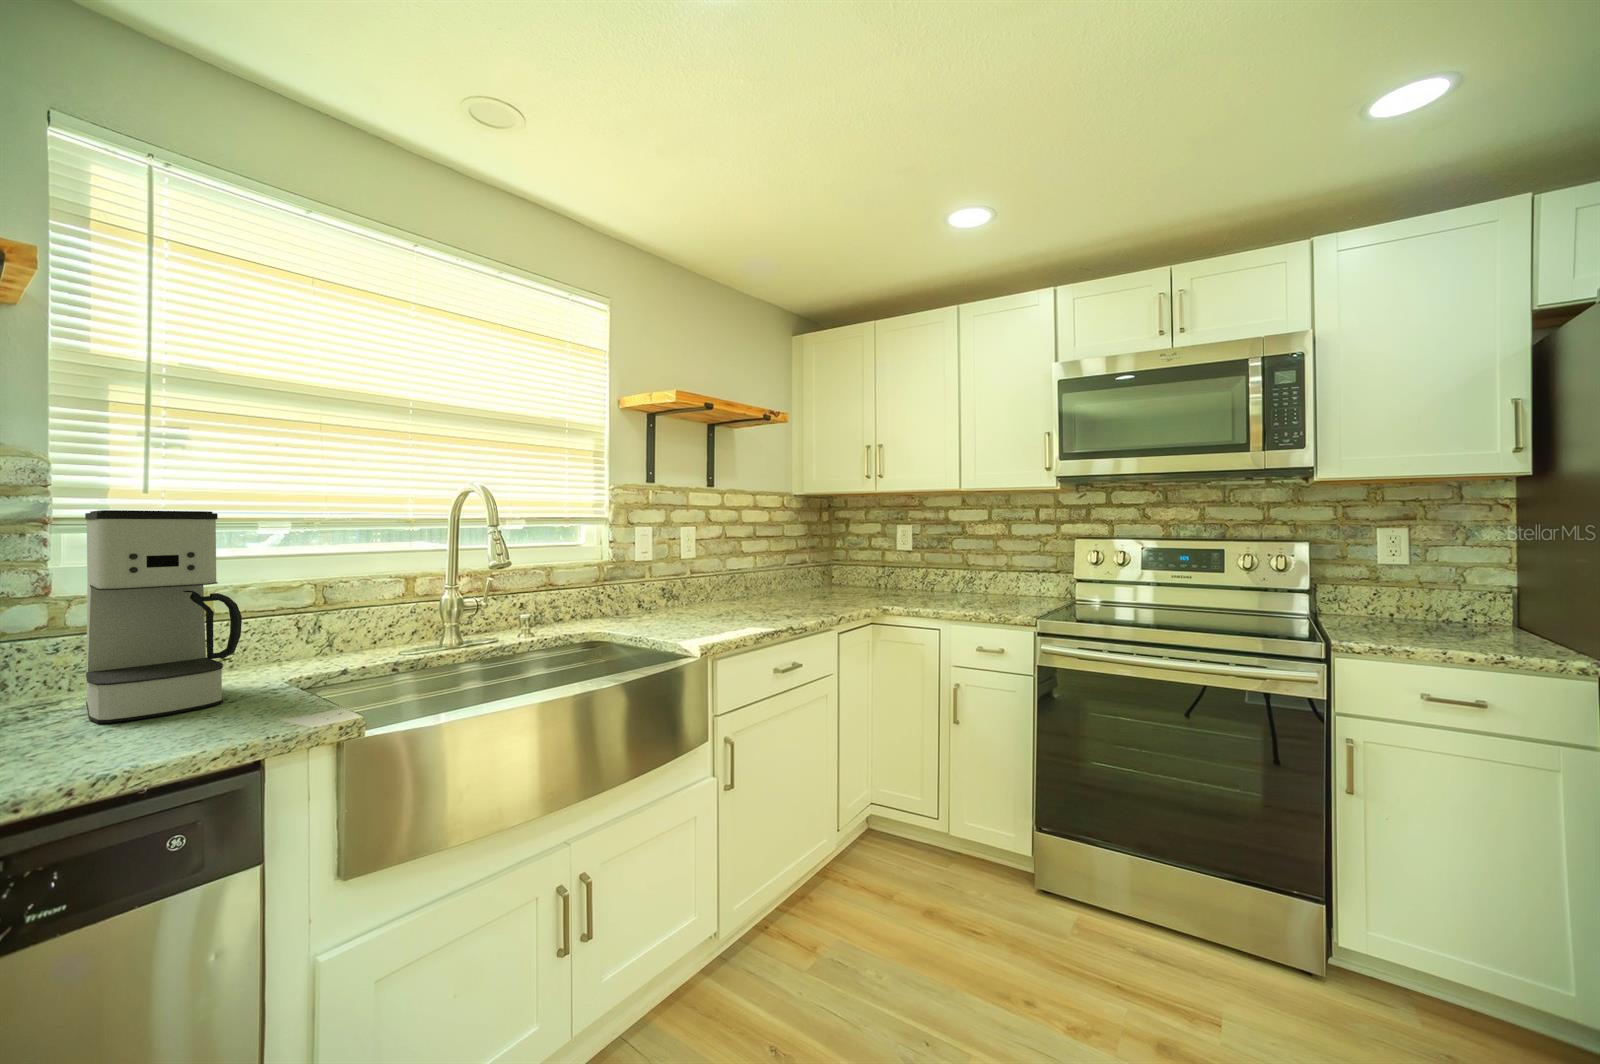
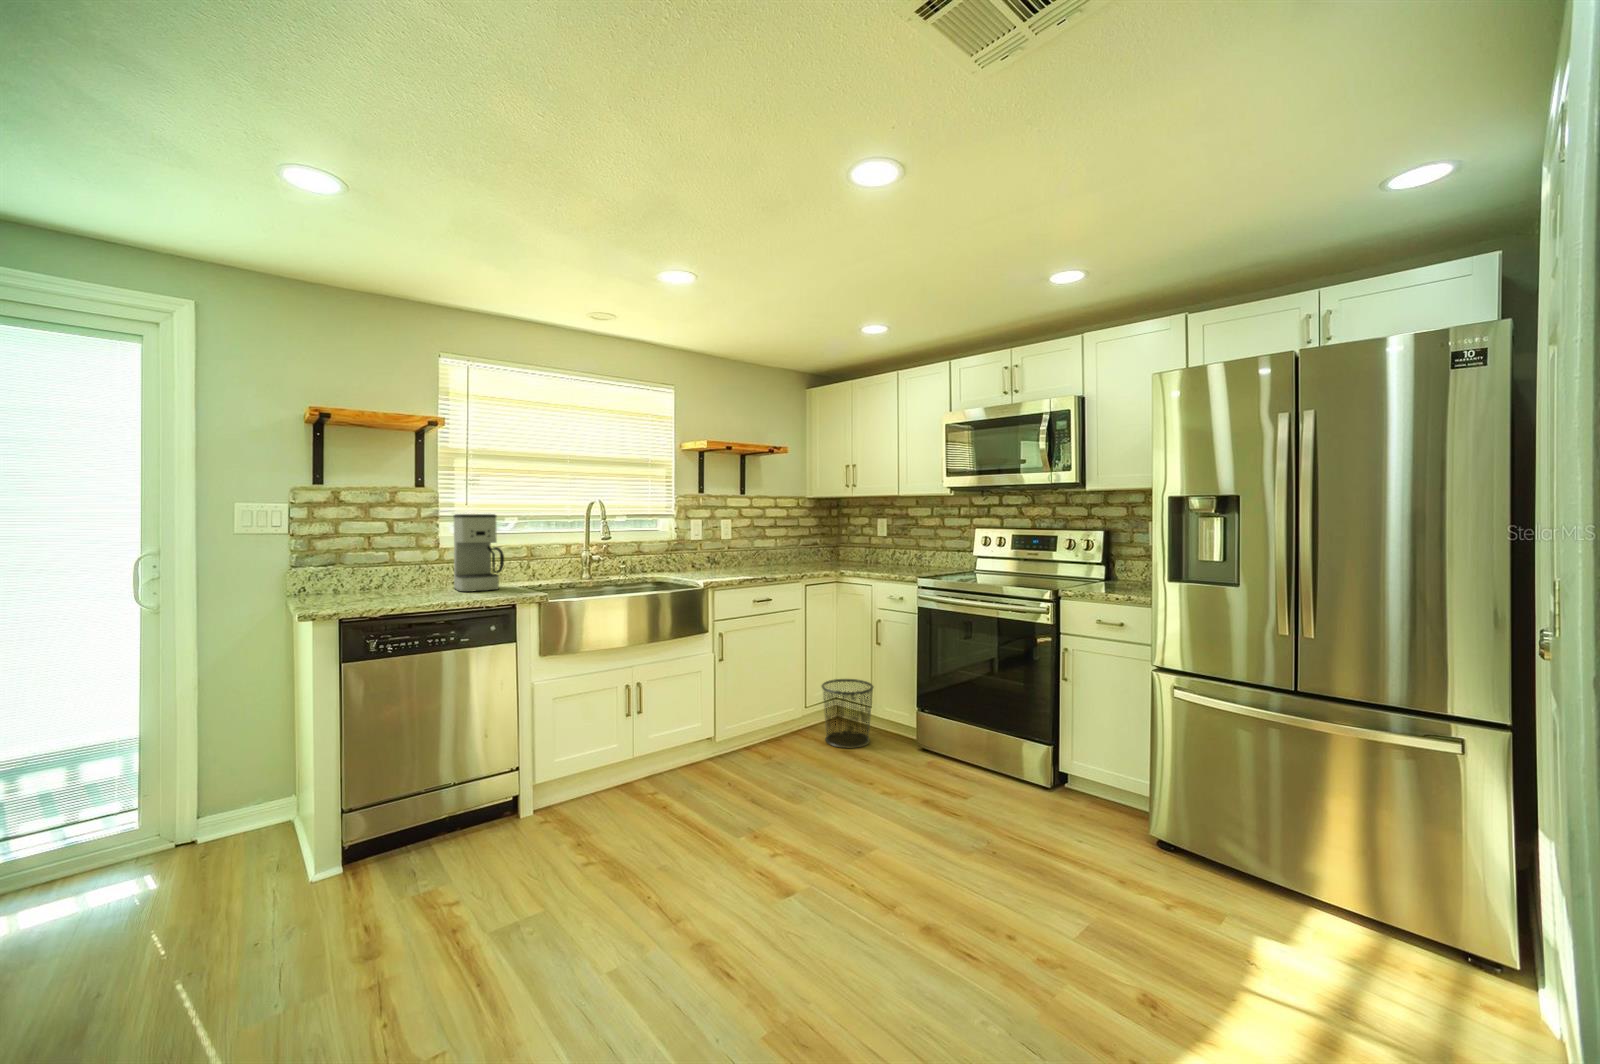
waste bin: none [877,783,966,914] -> present [822,679,873,748]

